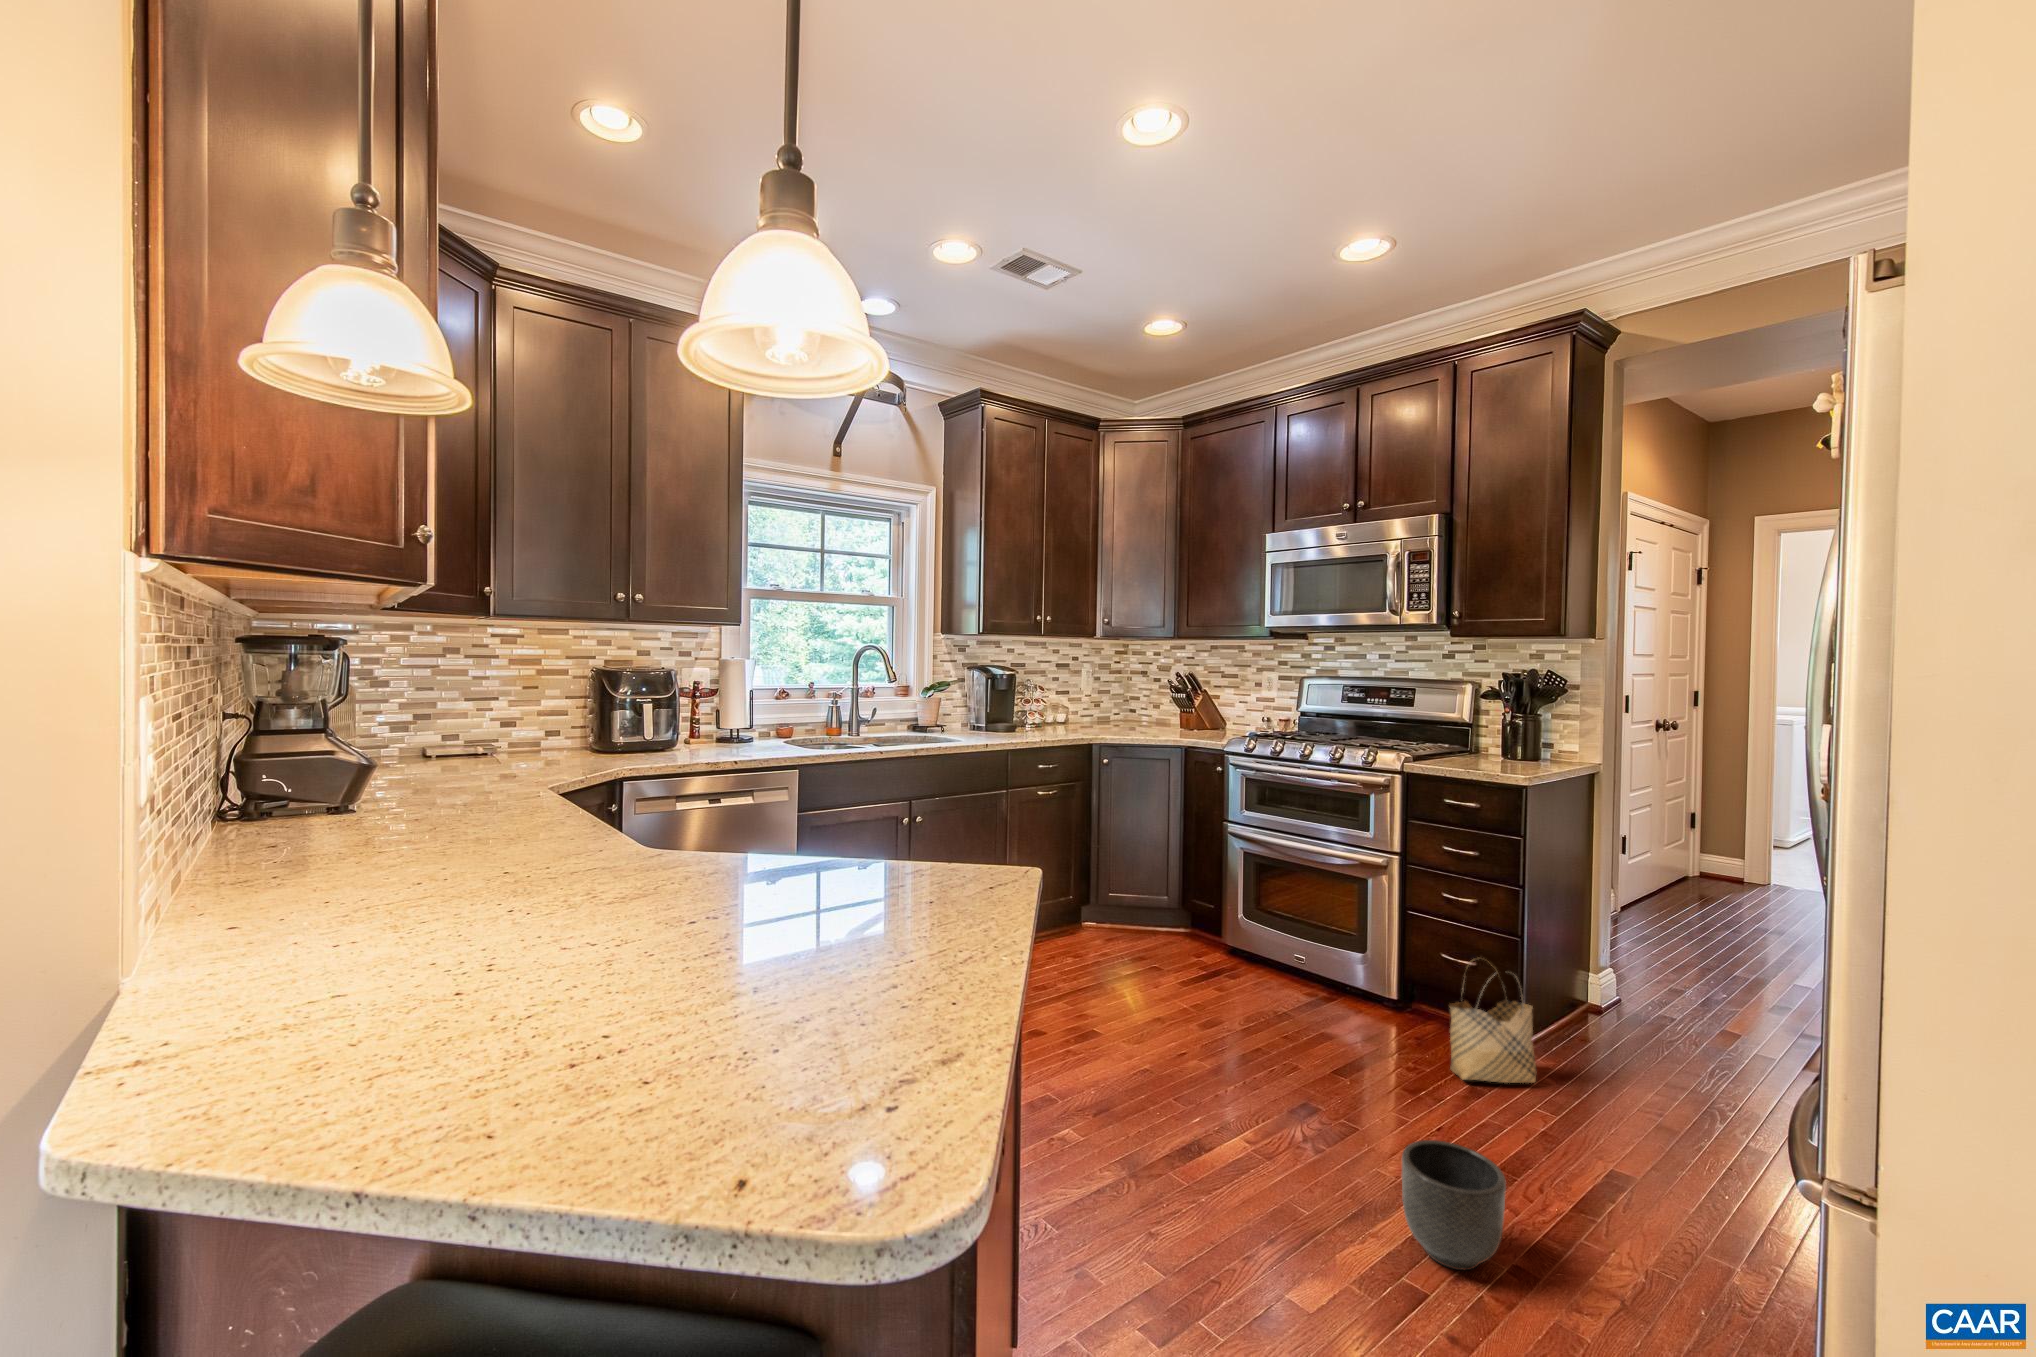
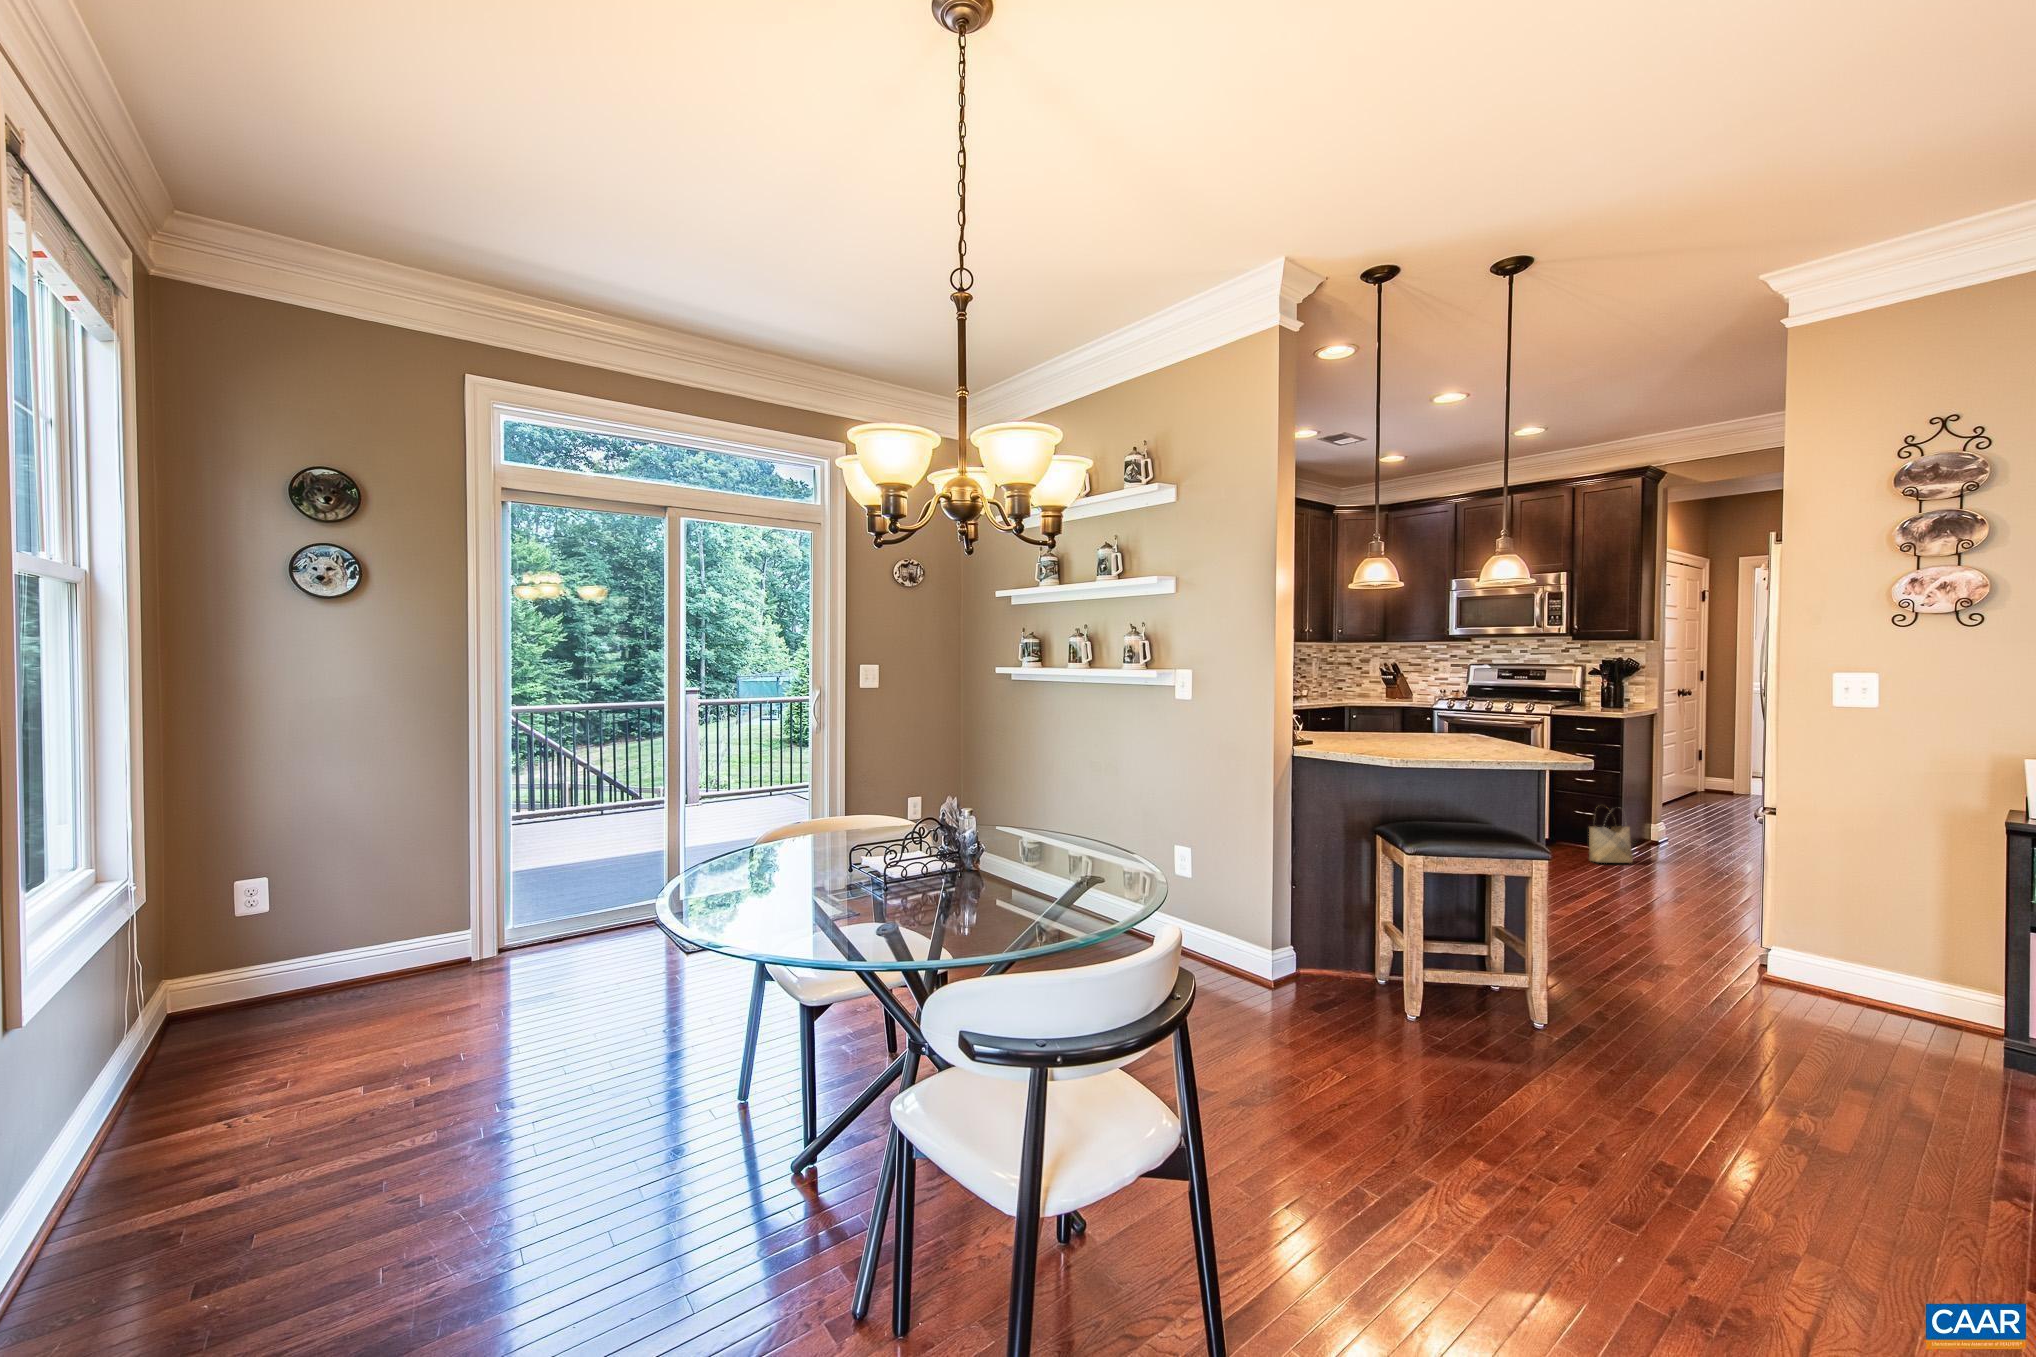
planter: present [1402,1140,1506,1270] -> none [1593,859,1639,902]

